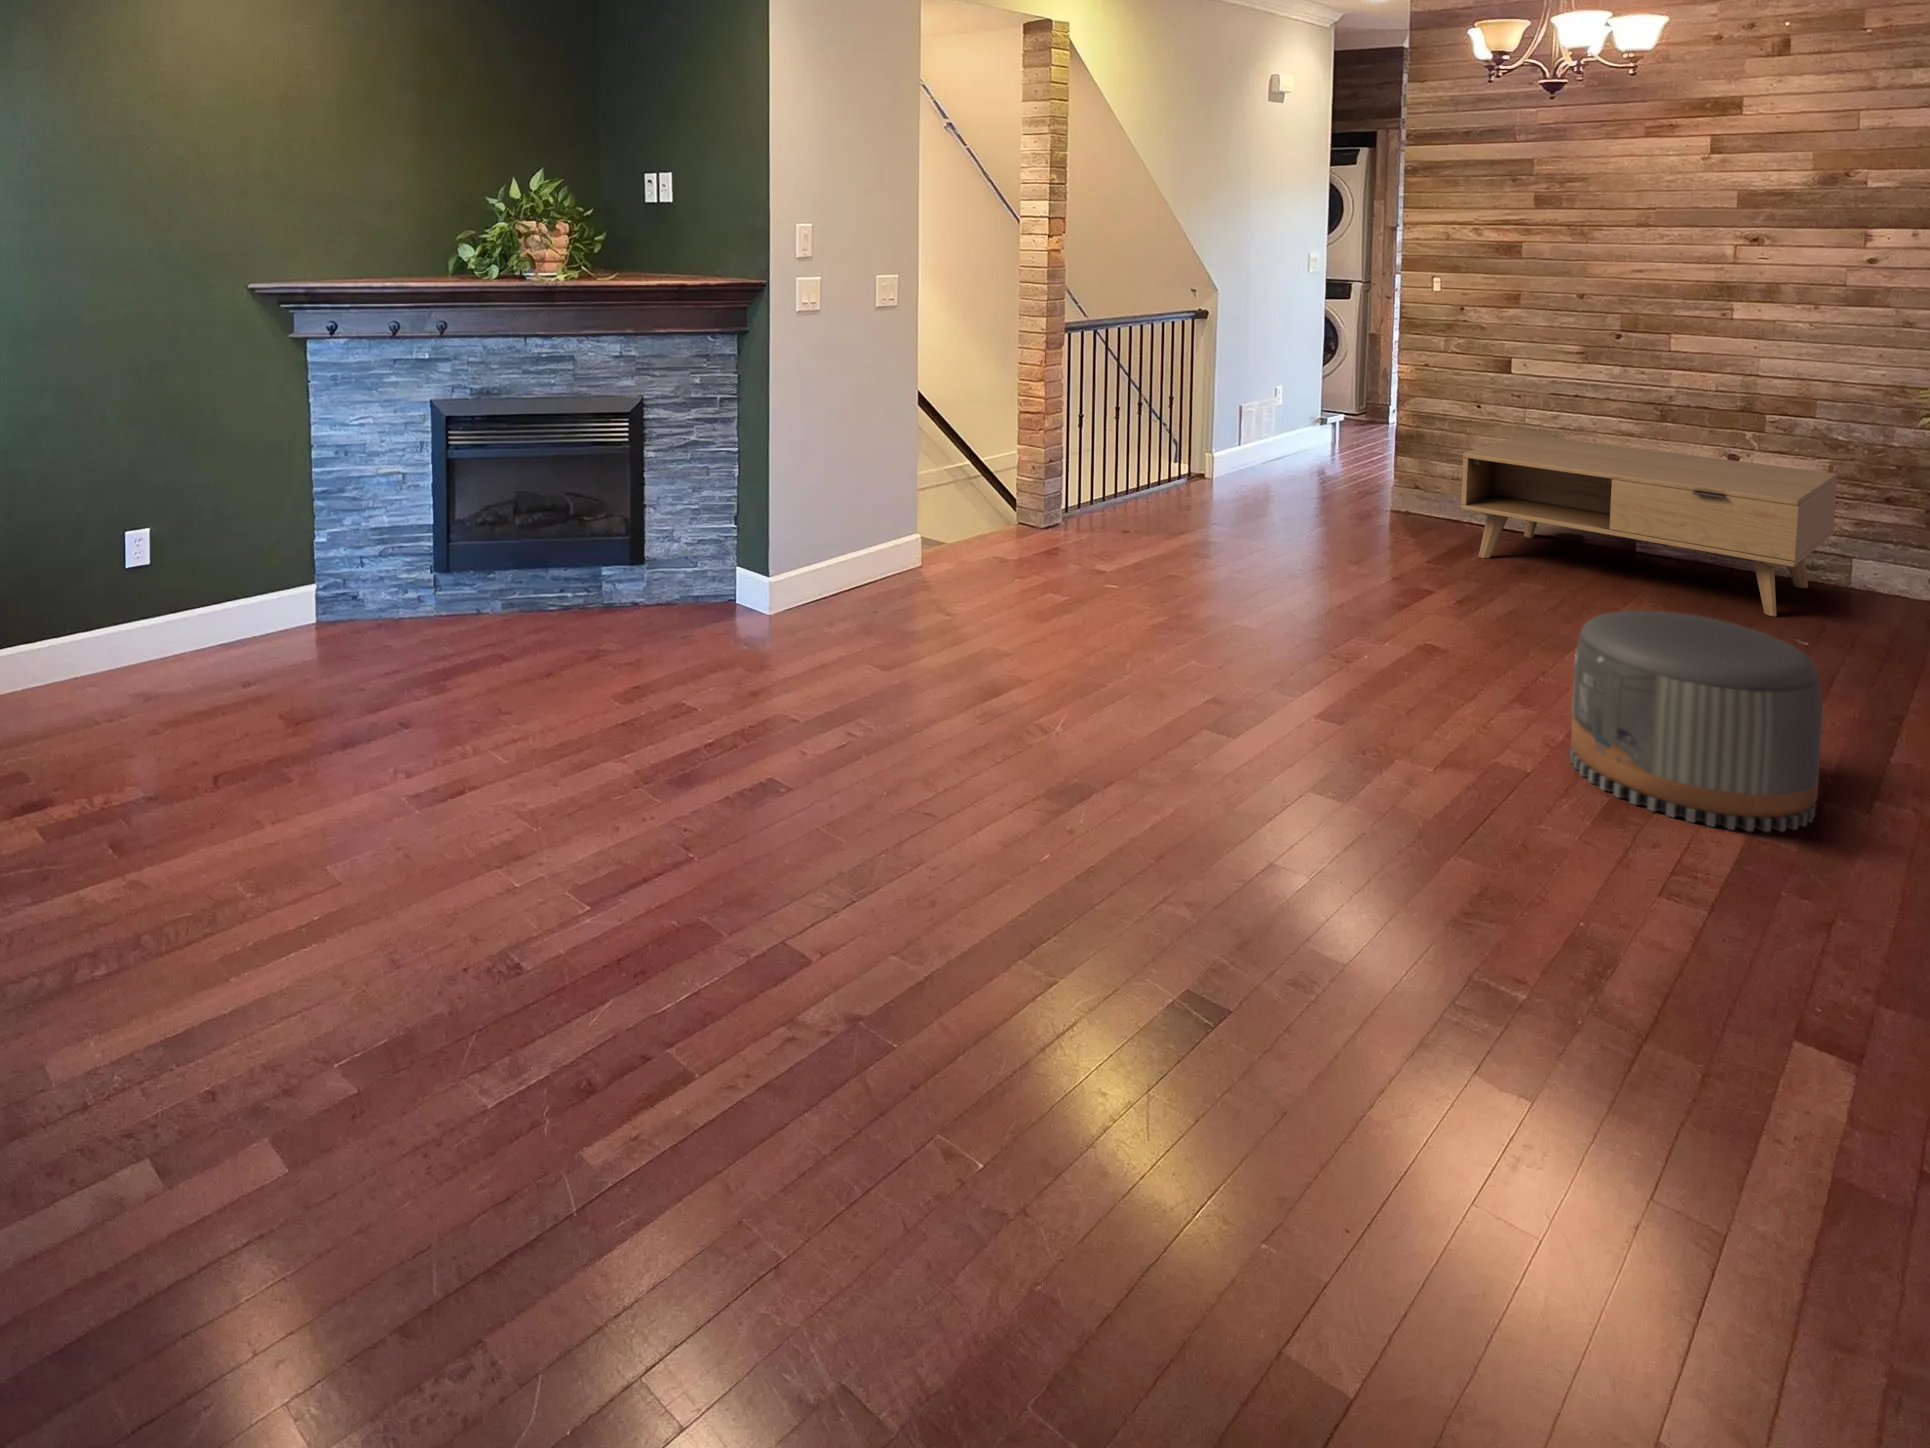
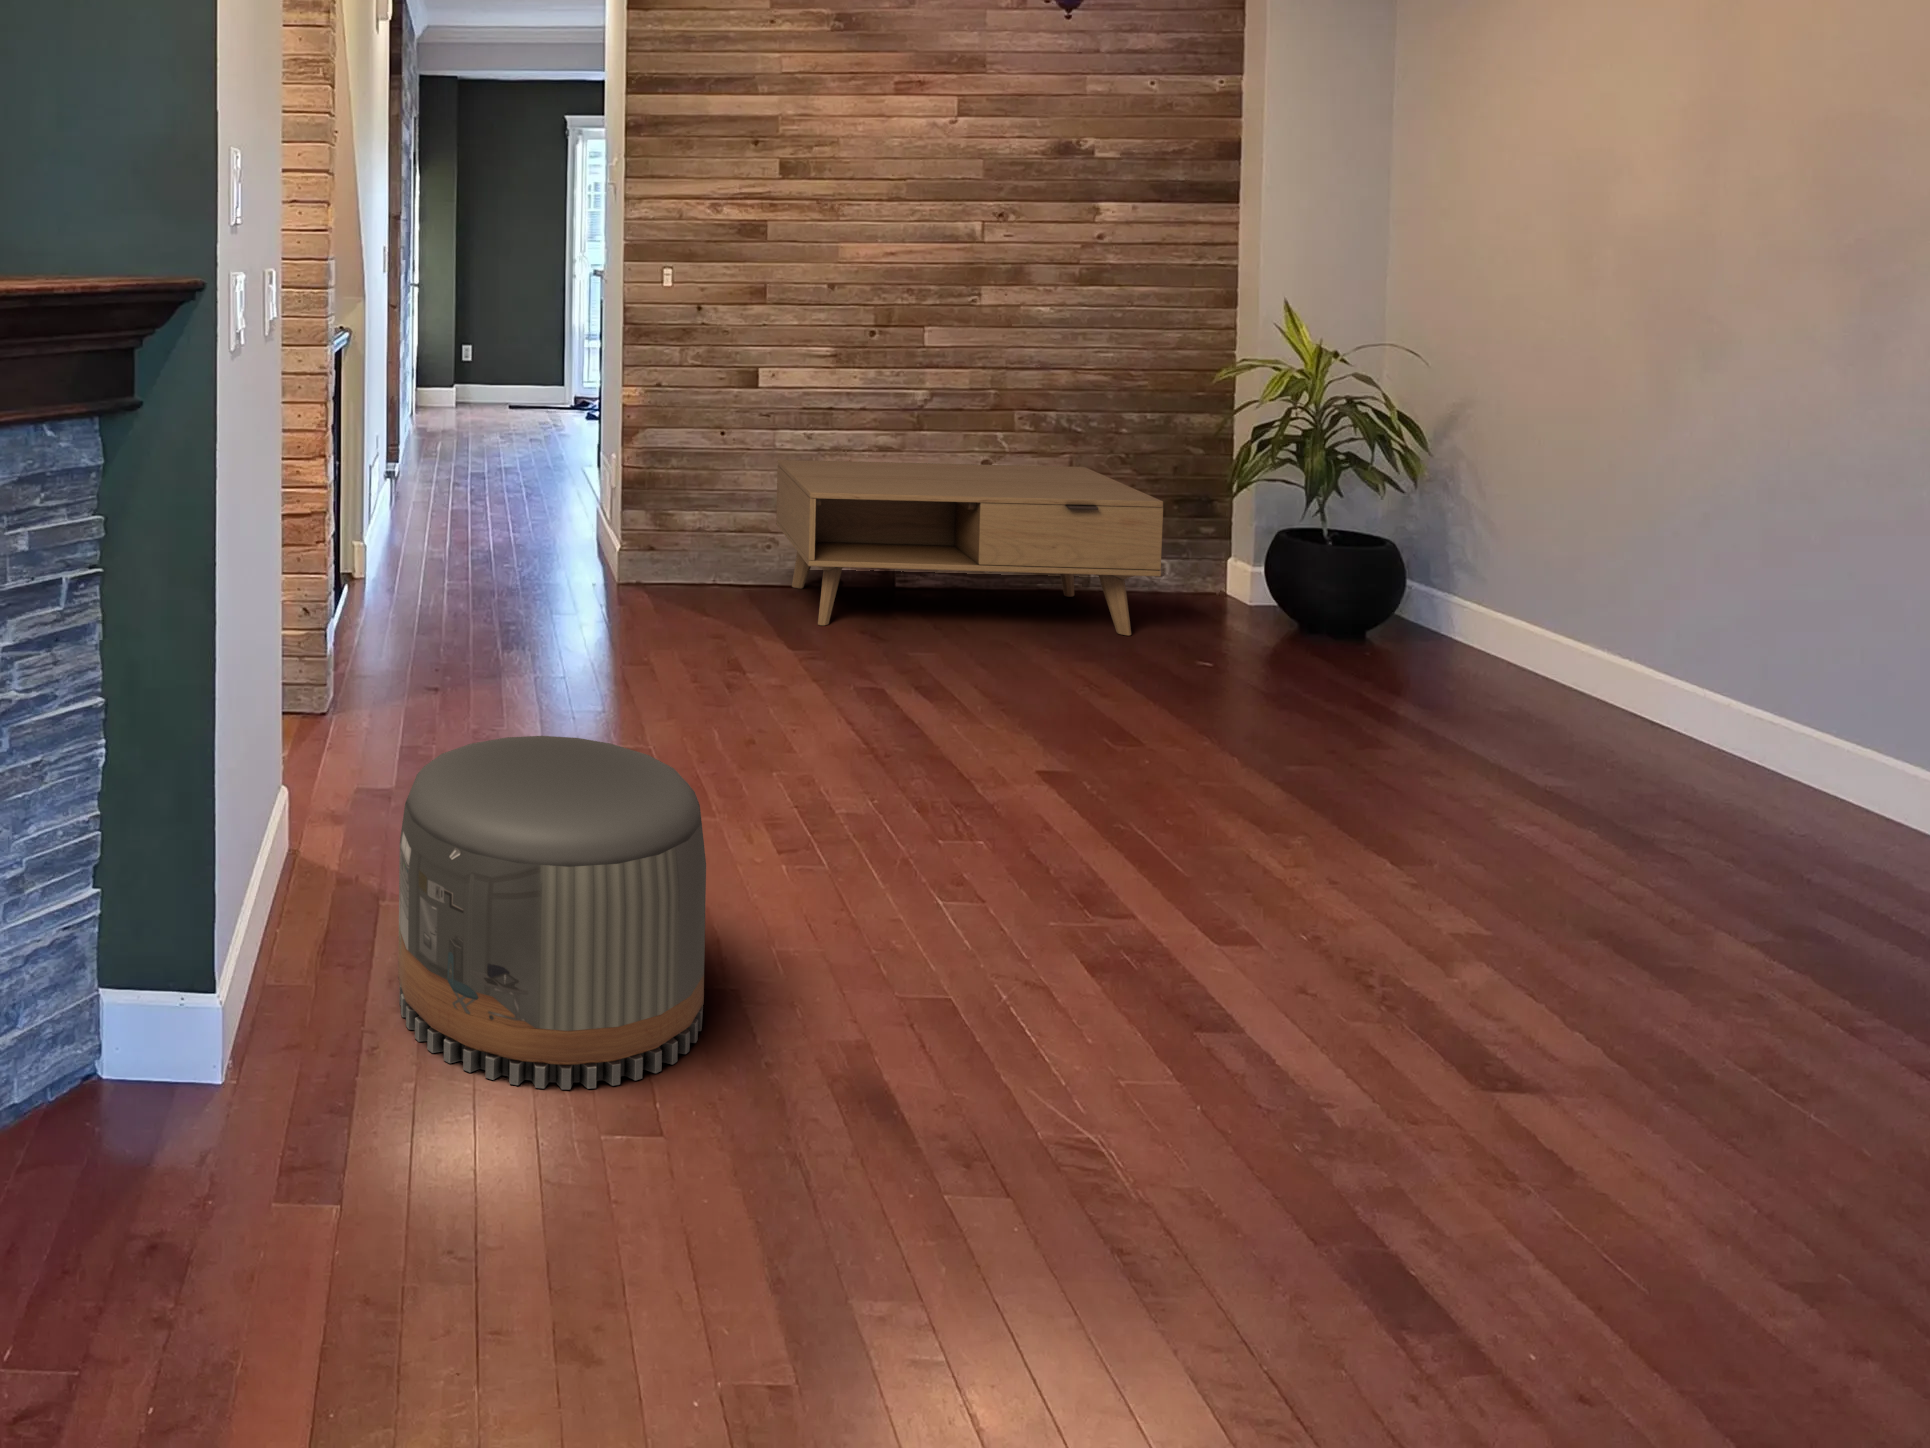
pouf: present [1570,611,1823,832] -> present [398,736,706,1089]

